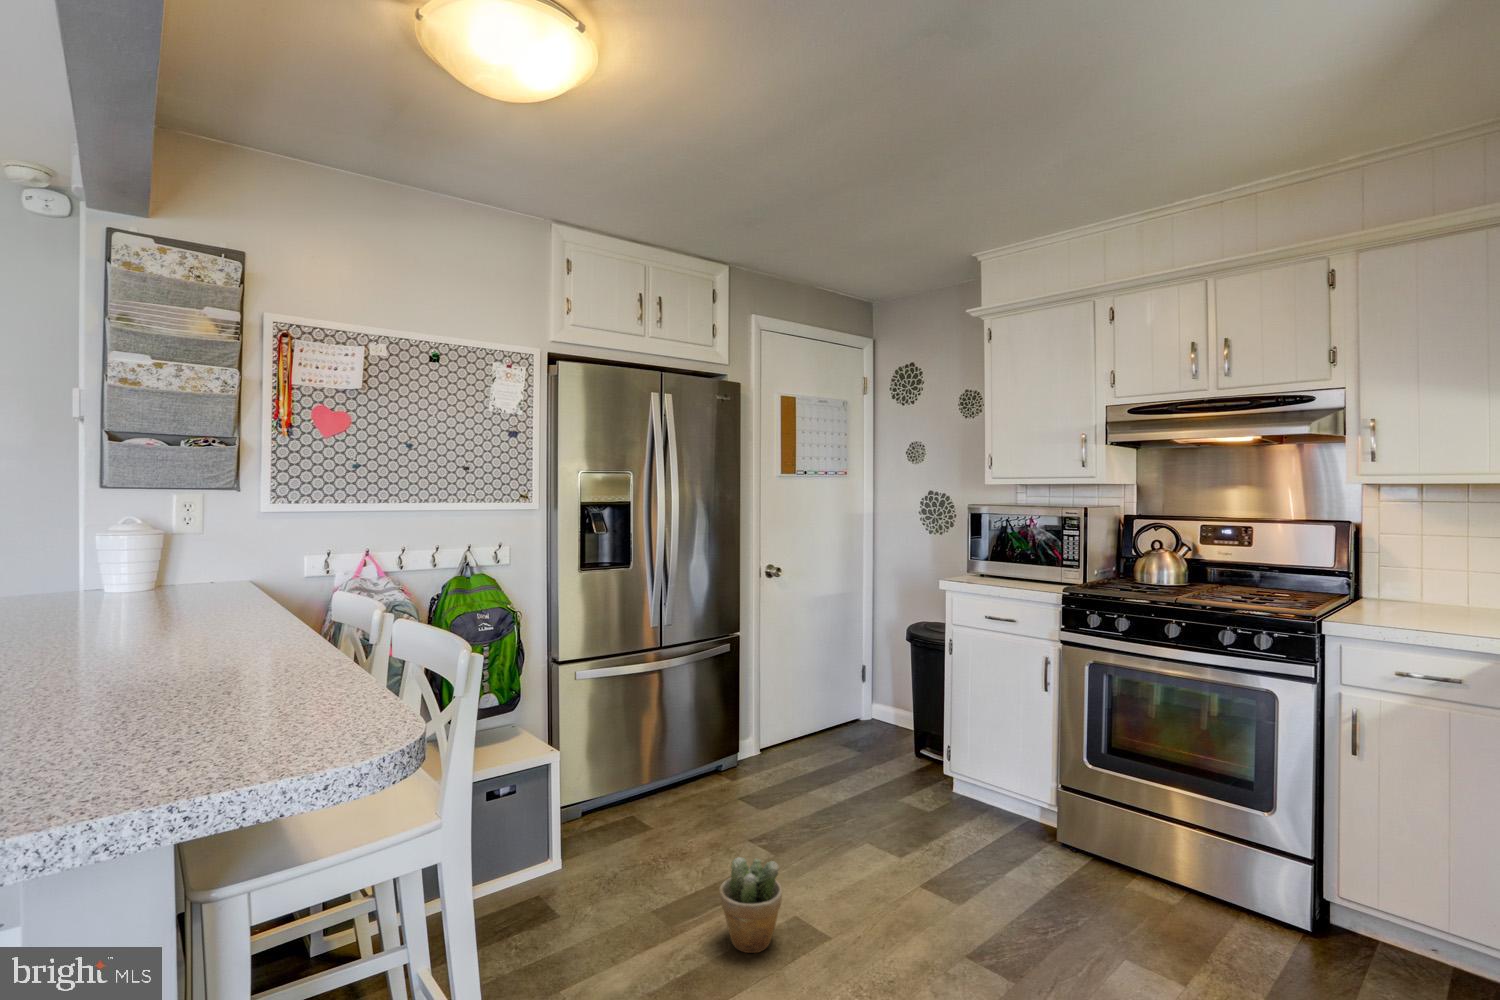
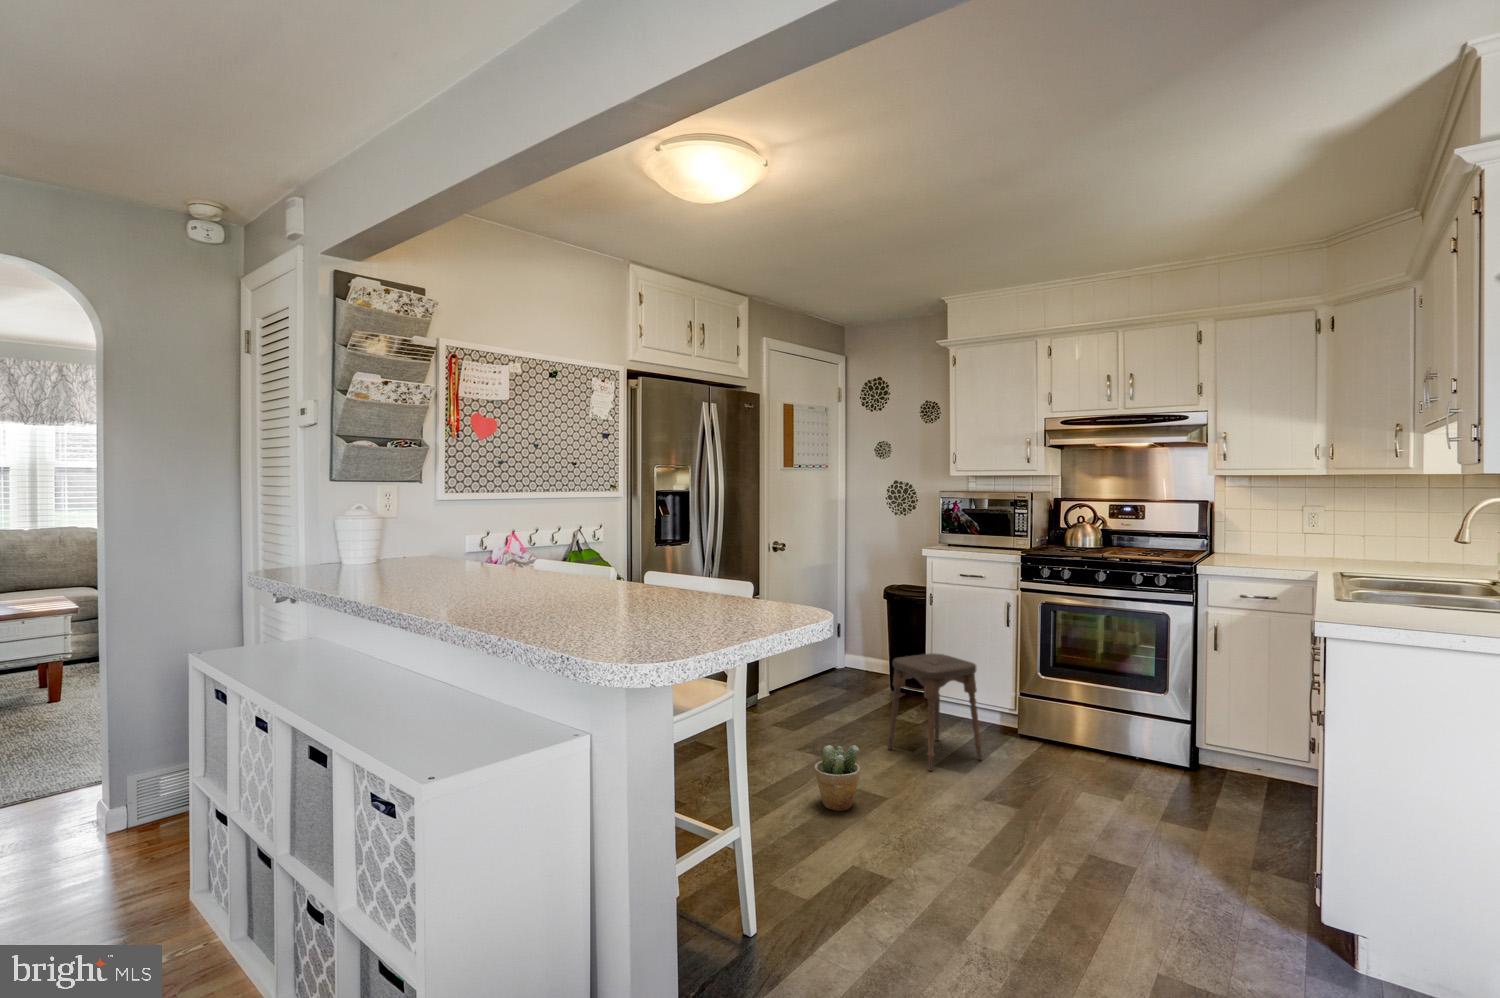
stool: none [866,723,992,893] -> present [888,653,982,770]

